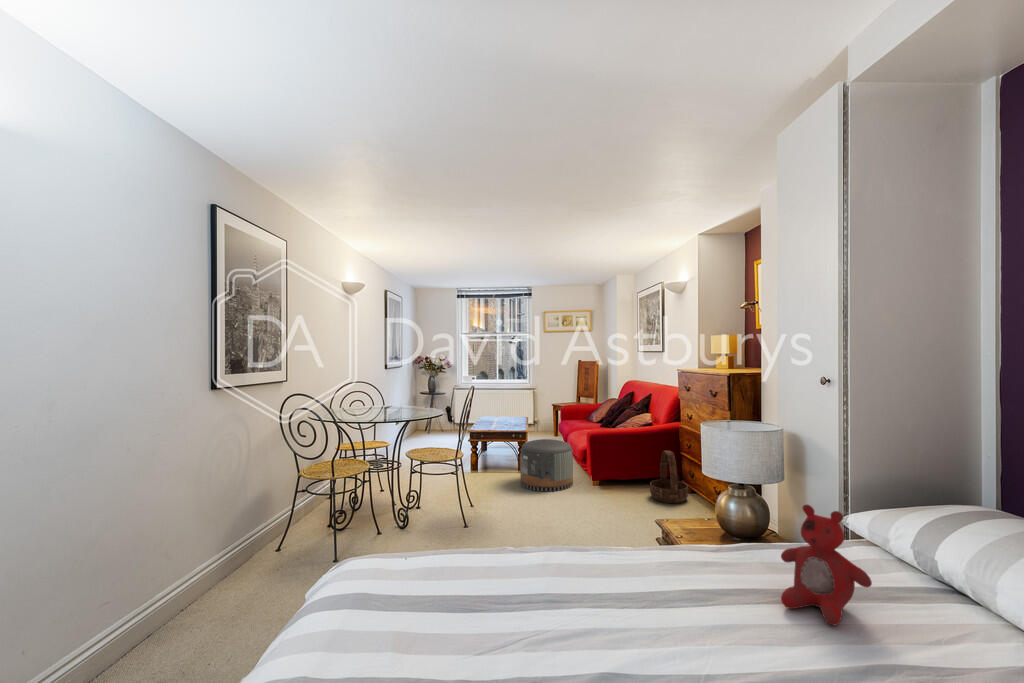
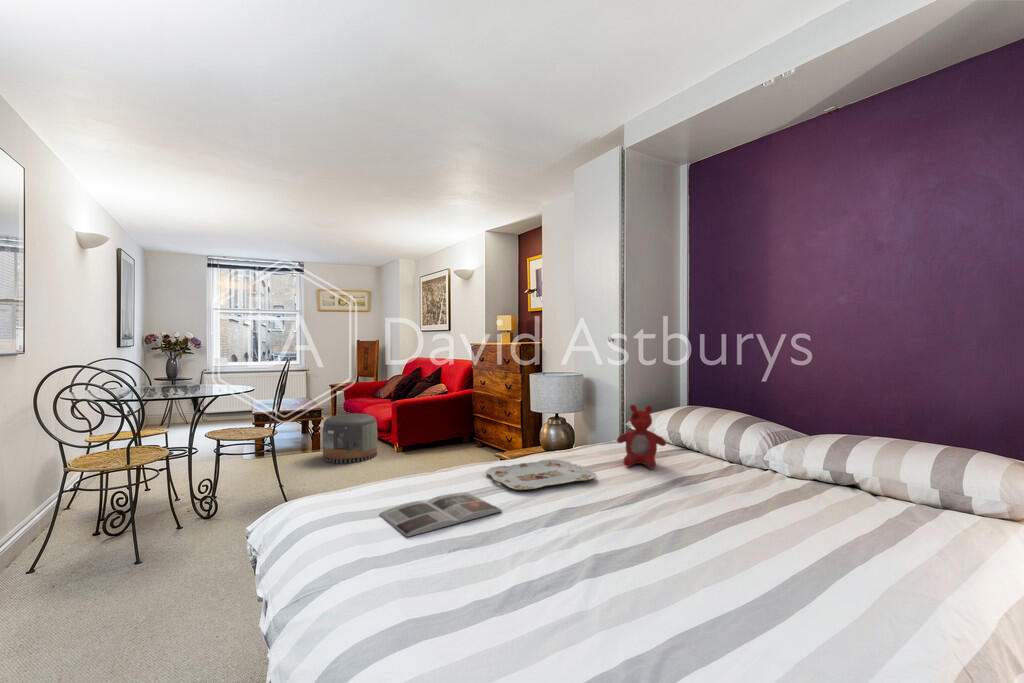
basket: present [650,450,688,503] -> none [451,412,482,456]
serving tray: none [554,561,711,624] -> present [486,460,597,490]
magazine: none [365,599,513,661] -> present [379,493,502,537]

